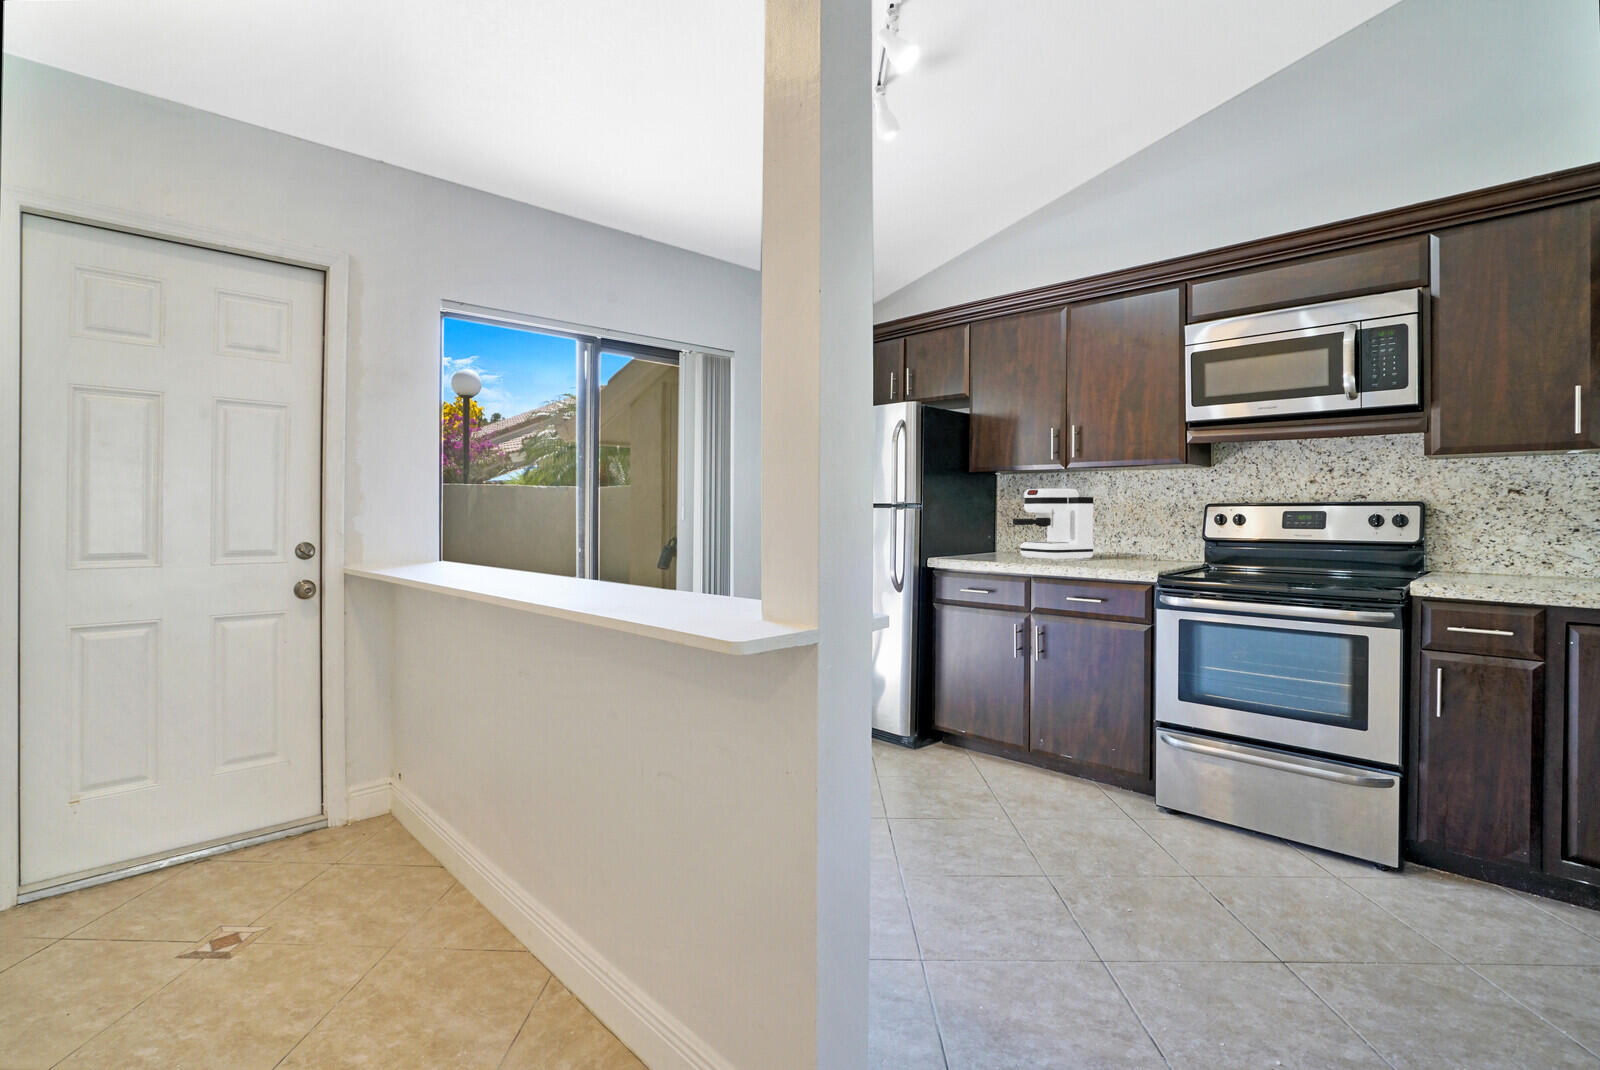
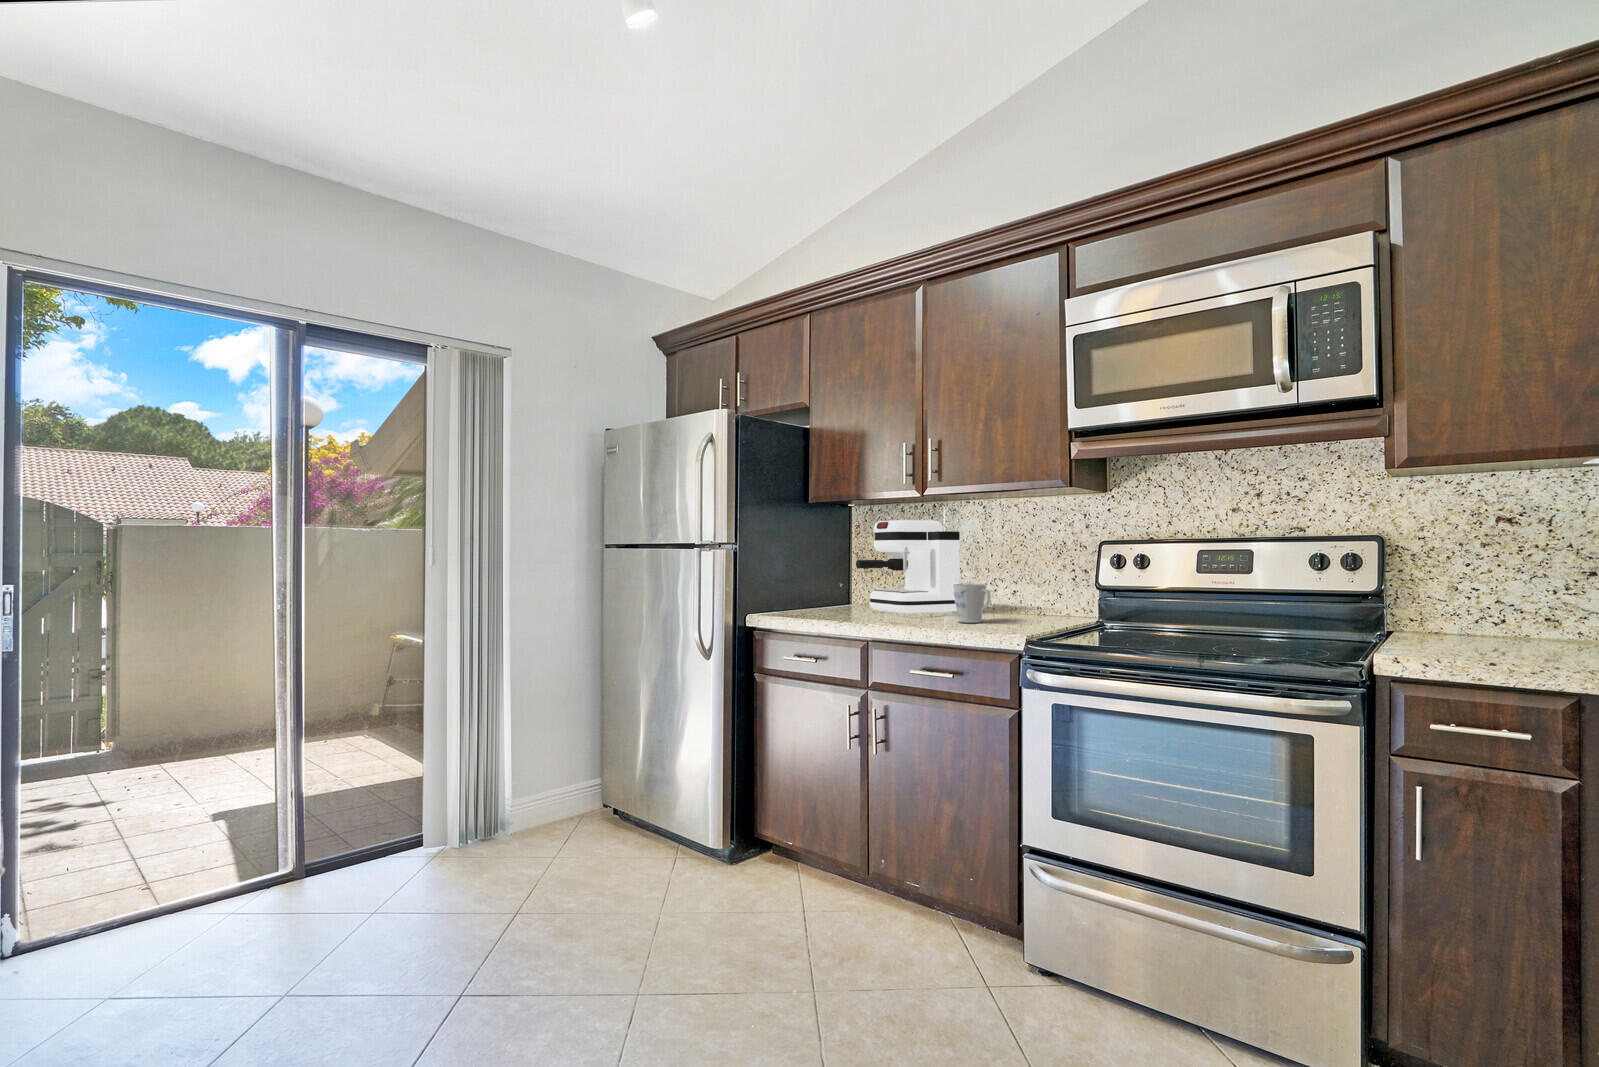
mug: none [1093,537,1123,565] -> present [953,584,991,623]

